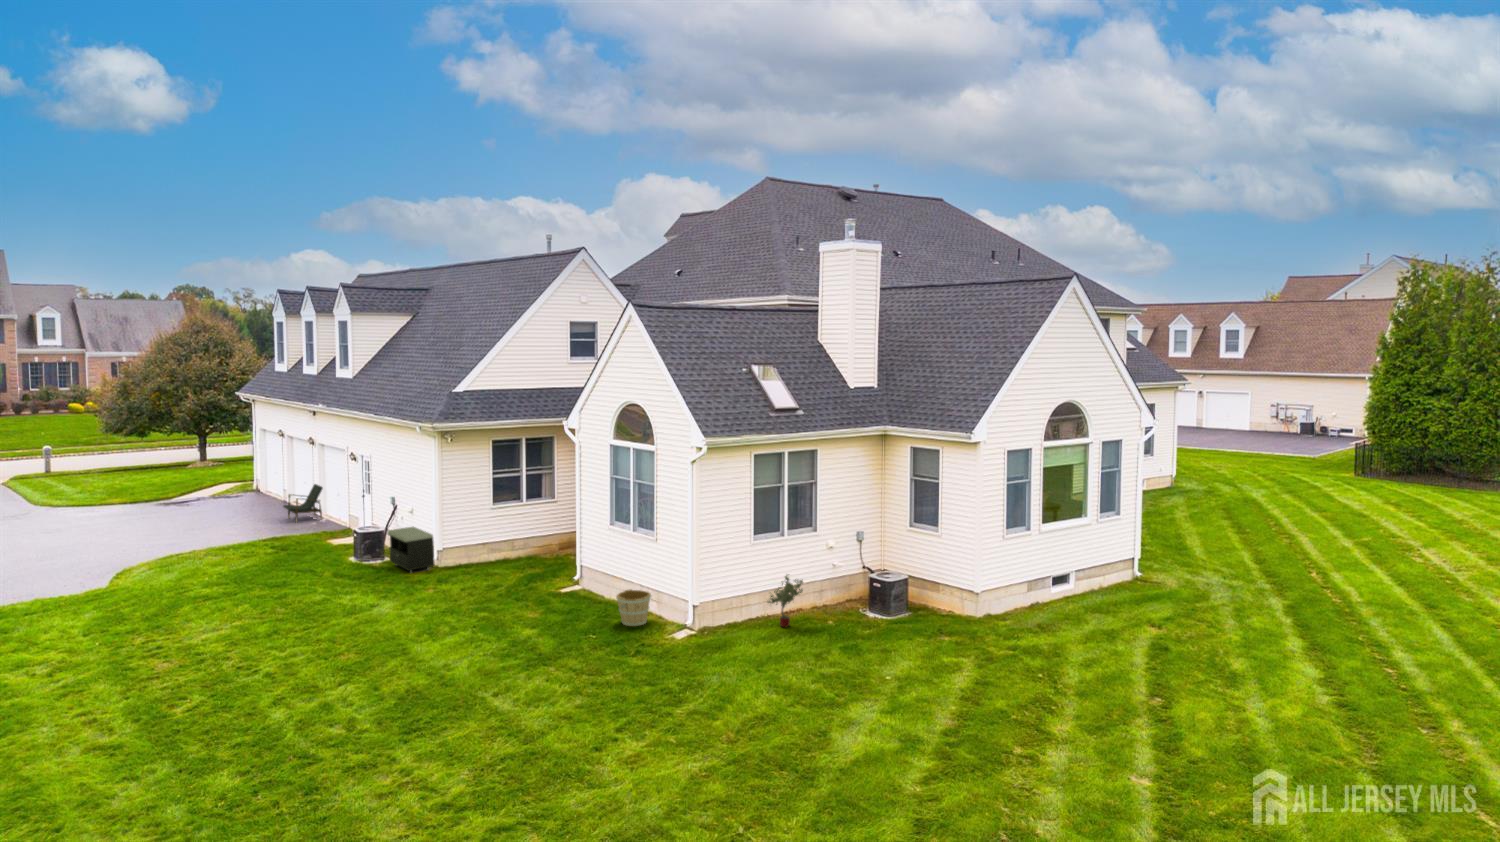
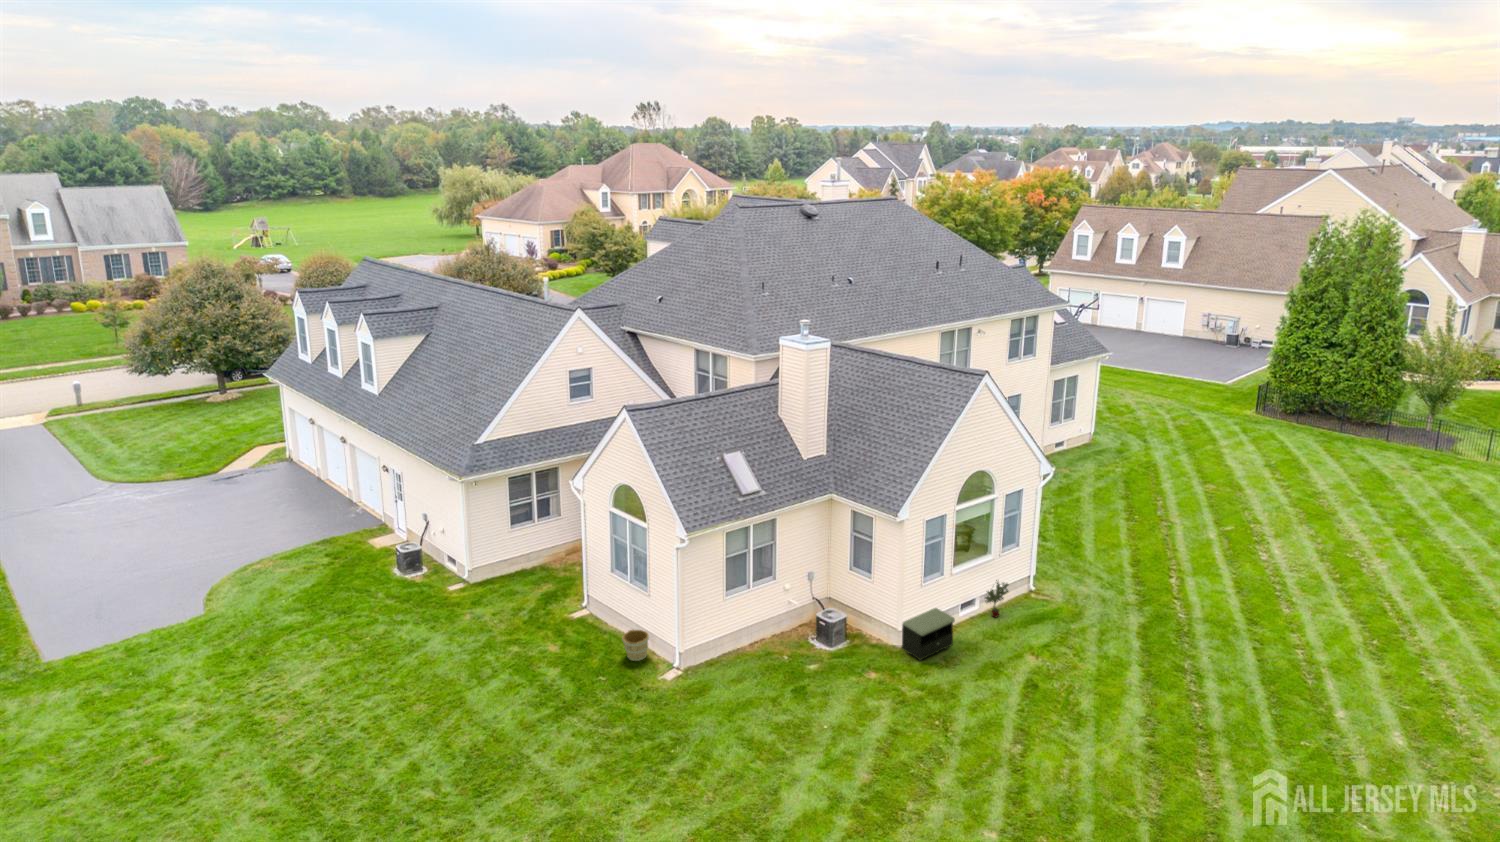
lounge chair: present [284,484,323,521] -> none [332,481,366,519]
storage bench: present [388,527,435,572] -> present [902,608,955,660]
potted tree: present [768,575,803,627] -> present [985,580,1008,617]

